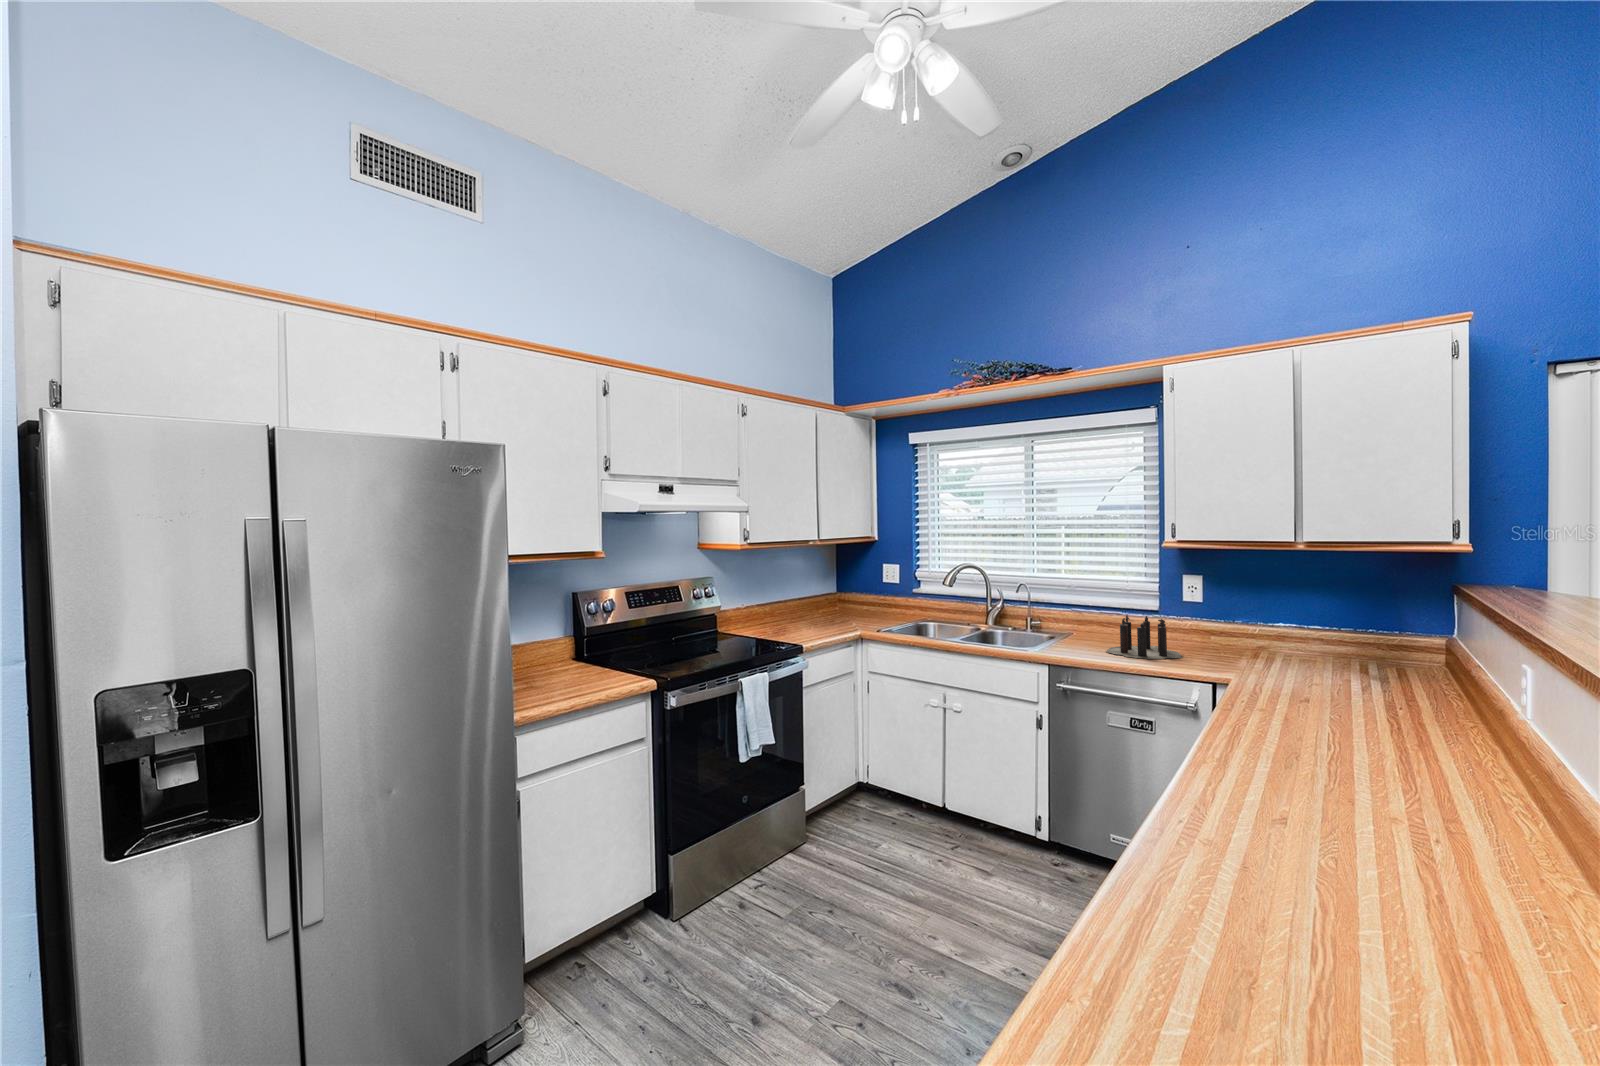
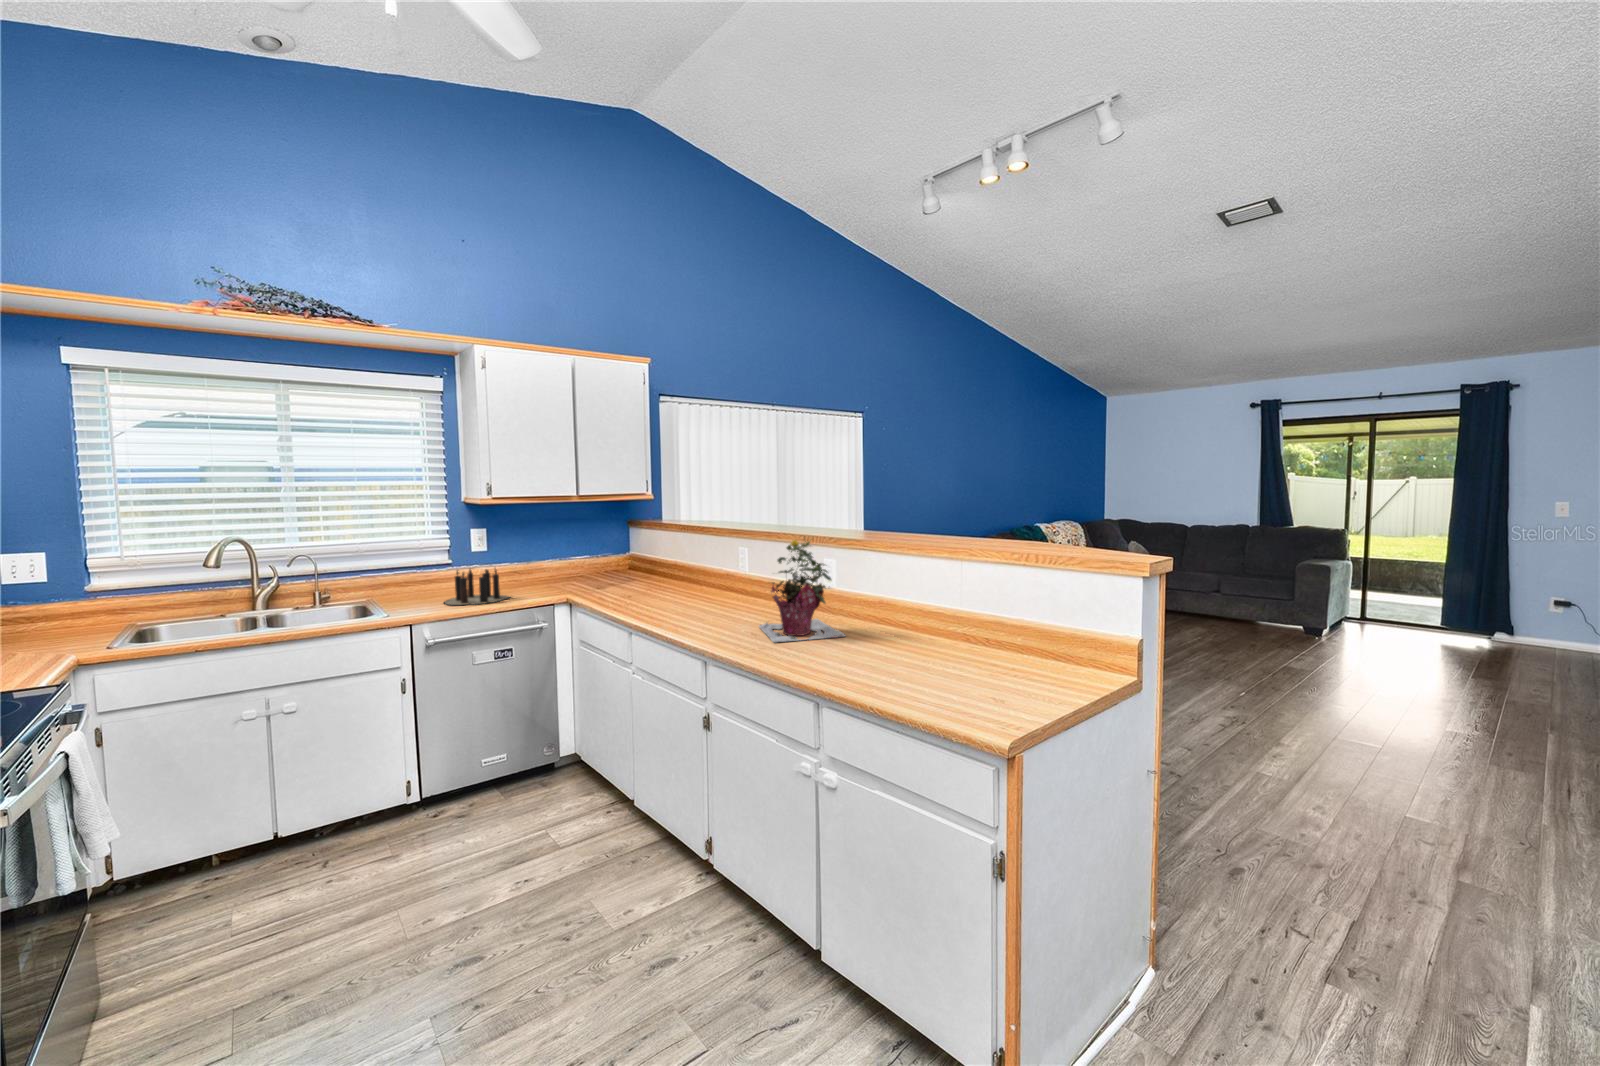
potted plant: none [1247,641,1523,912] -> present [759,540,845,643]

